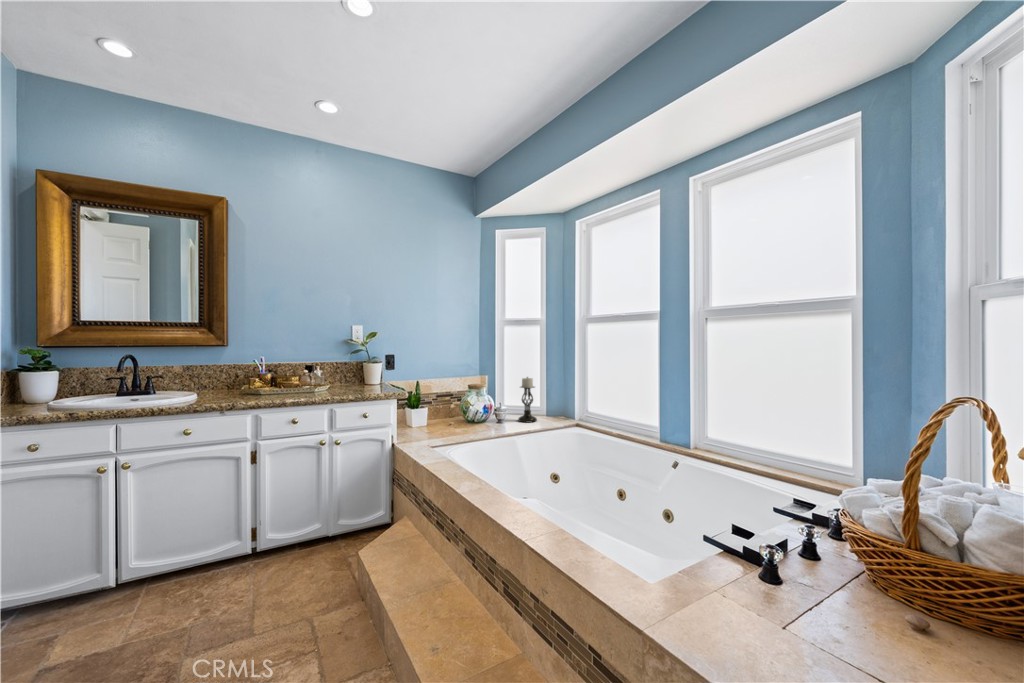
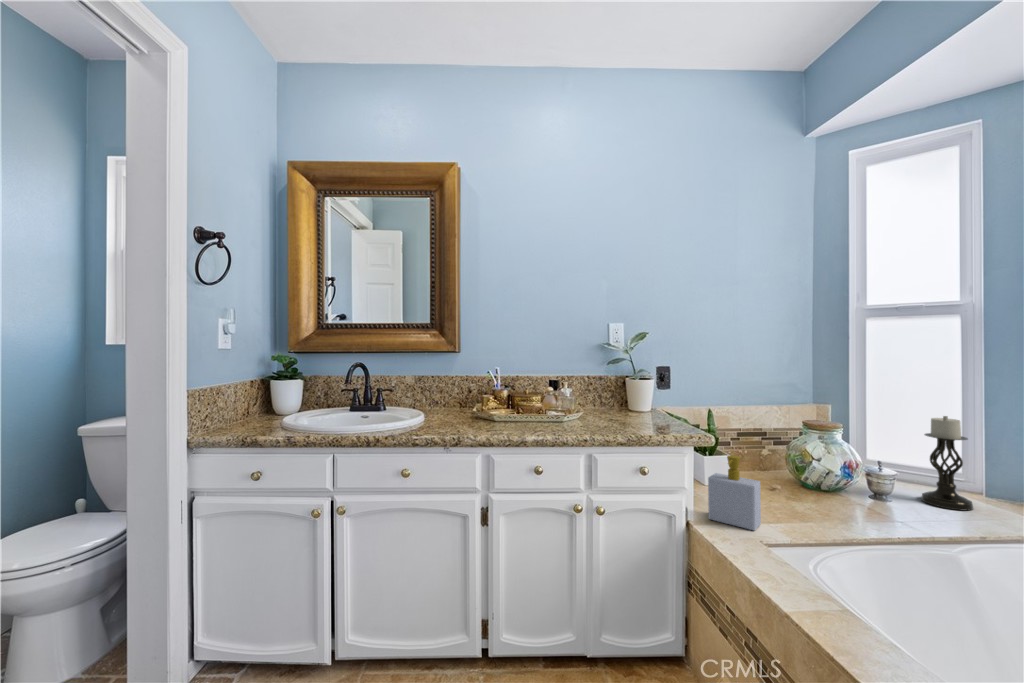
soap bottle: none [406,403,434,442] -> present [708,455,761,531]

